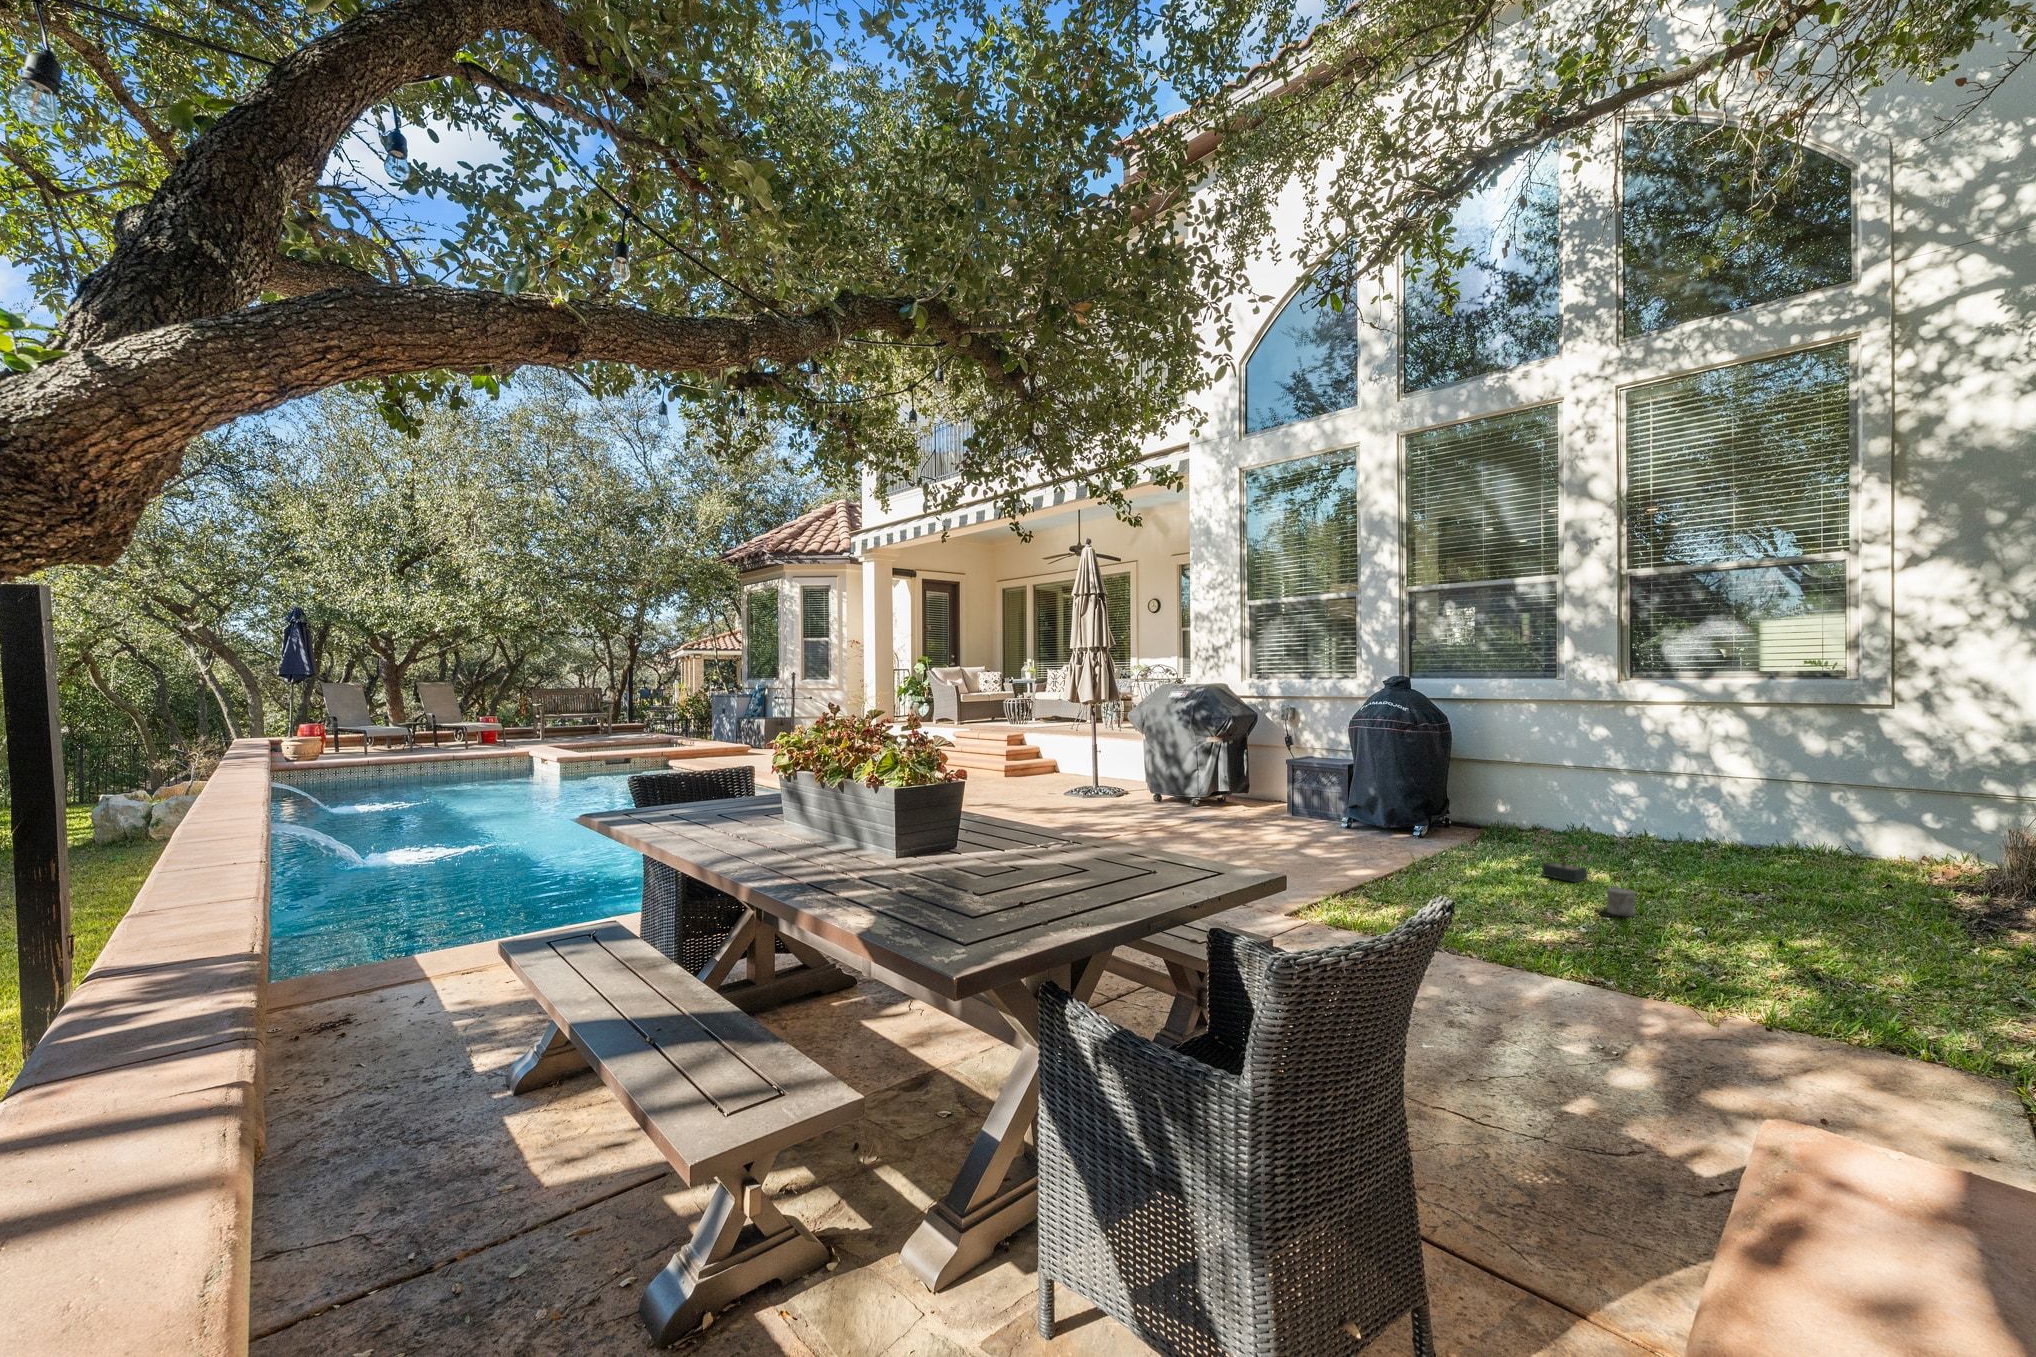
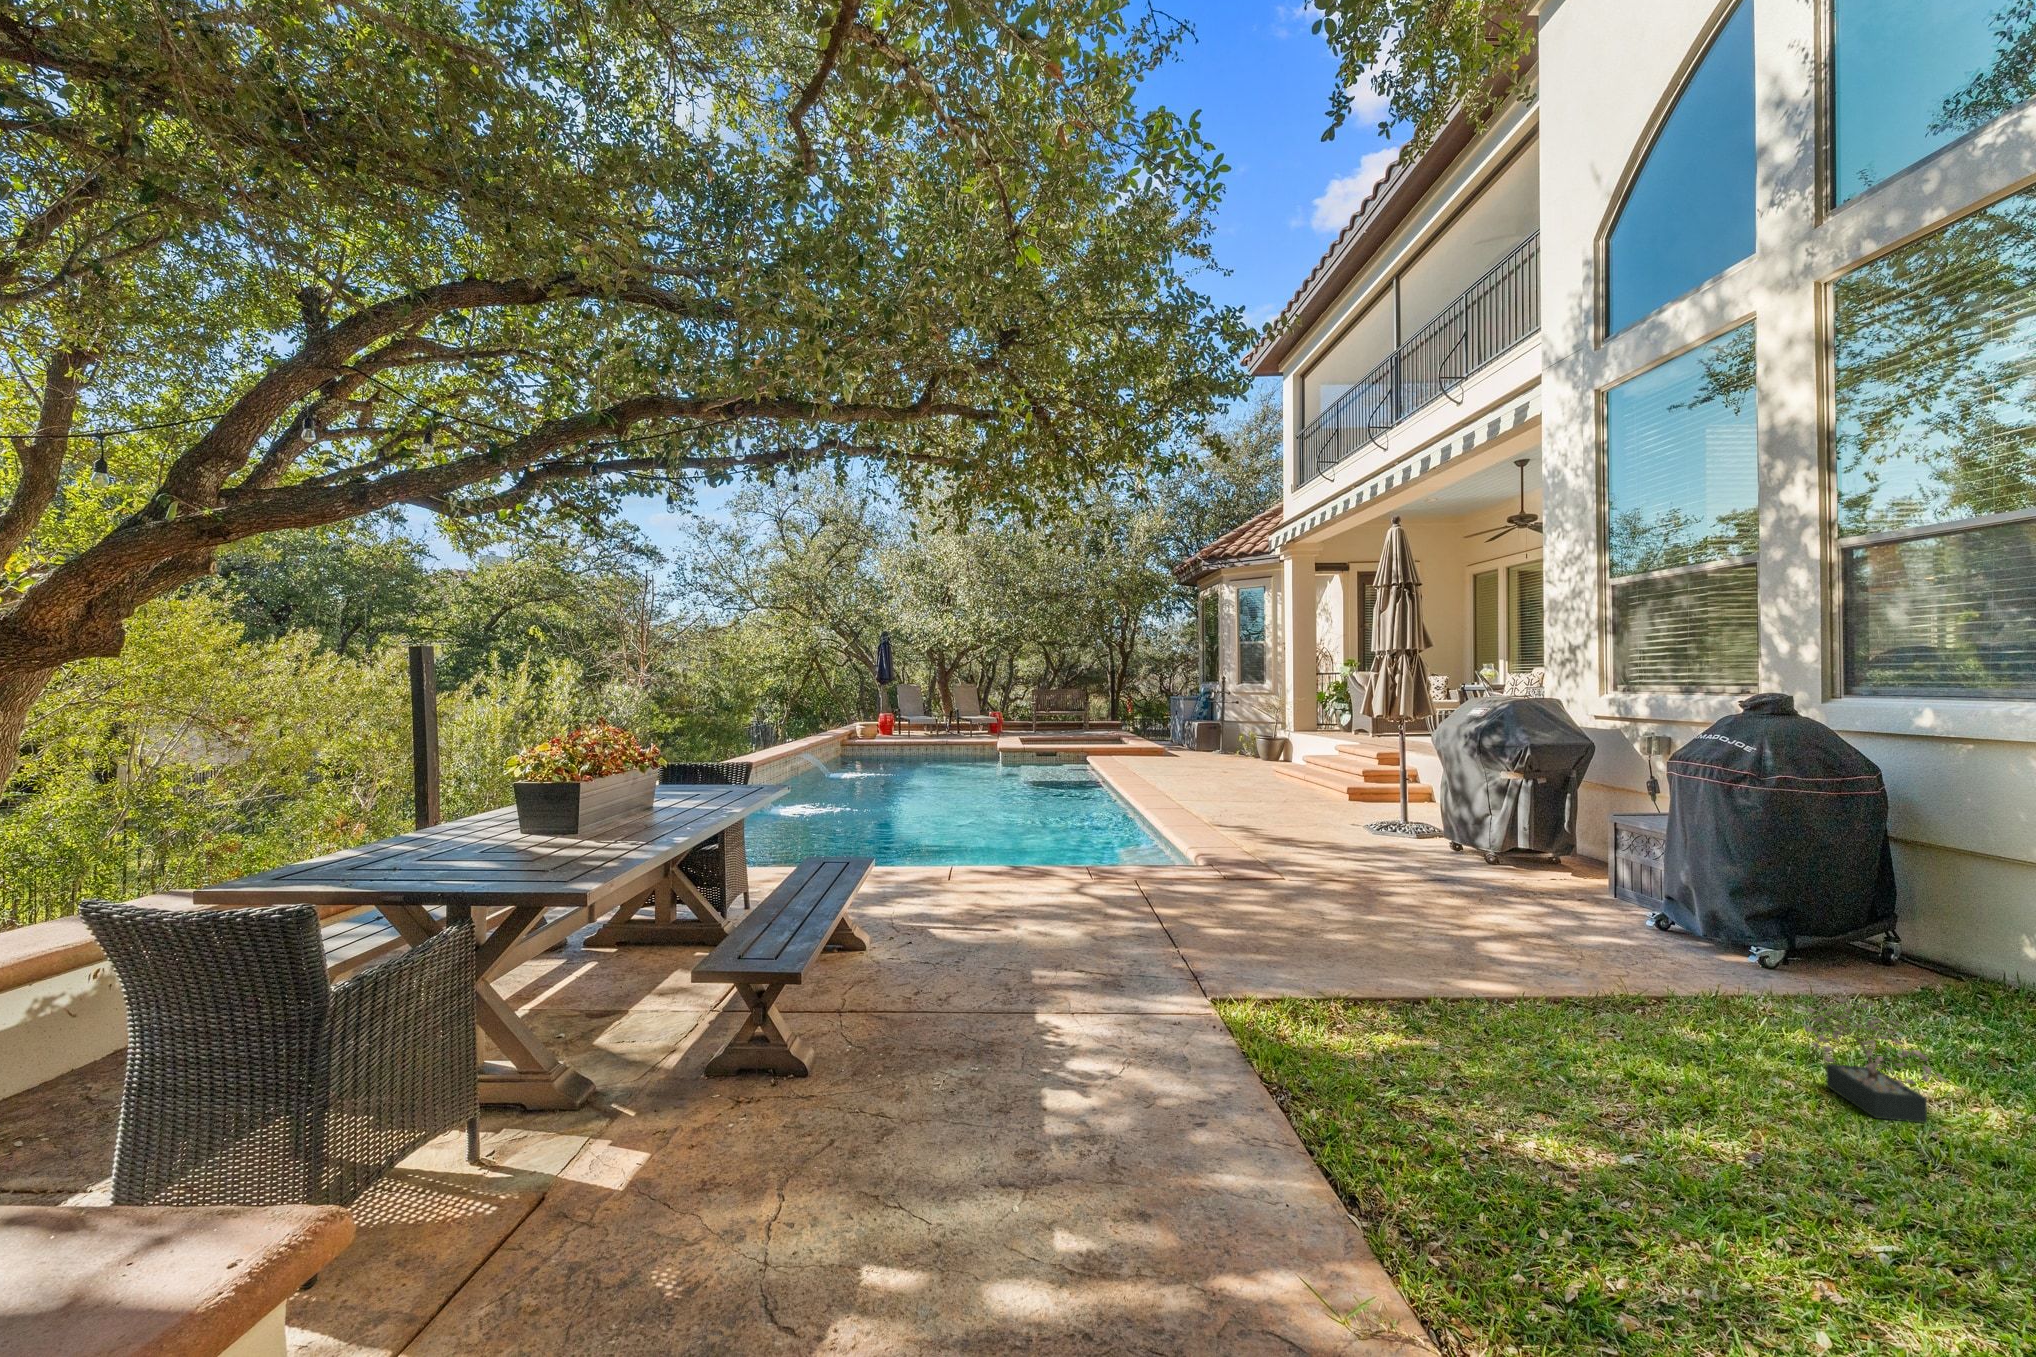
watering can: present [1607,885,1636,917] -> none [1763,1136,1850,1213]

